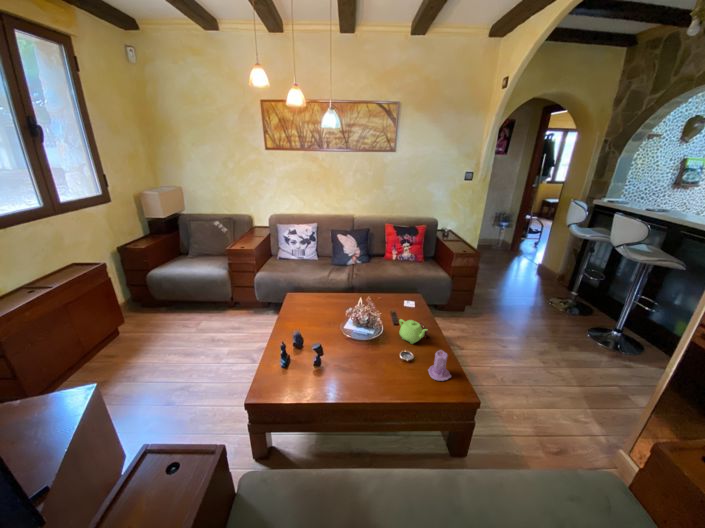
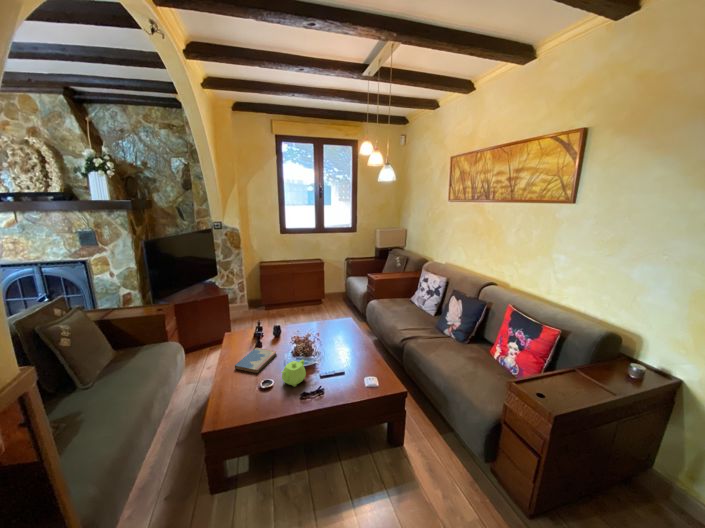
hardcover book: none [341,344,394,380] -> present [235,348,277,373]
candle: present [428,350,451,381] -> none [229,374,251,407]

